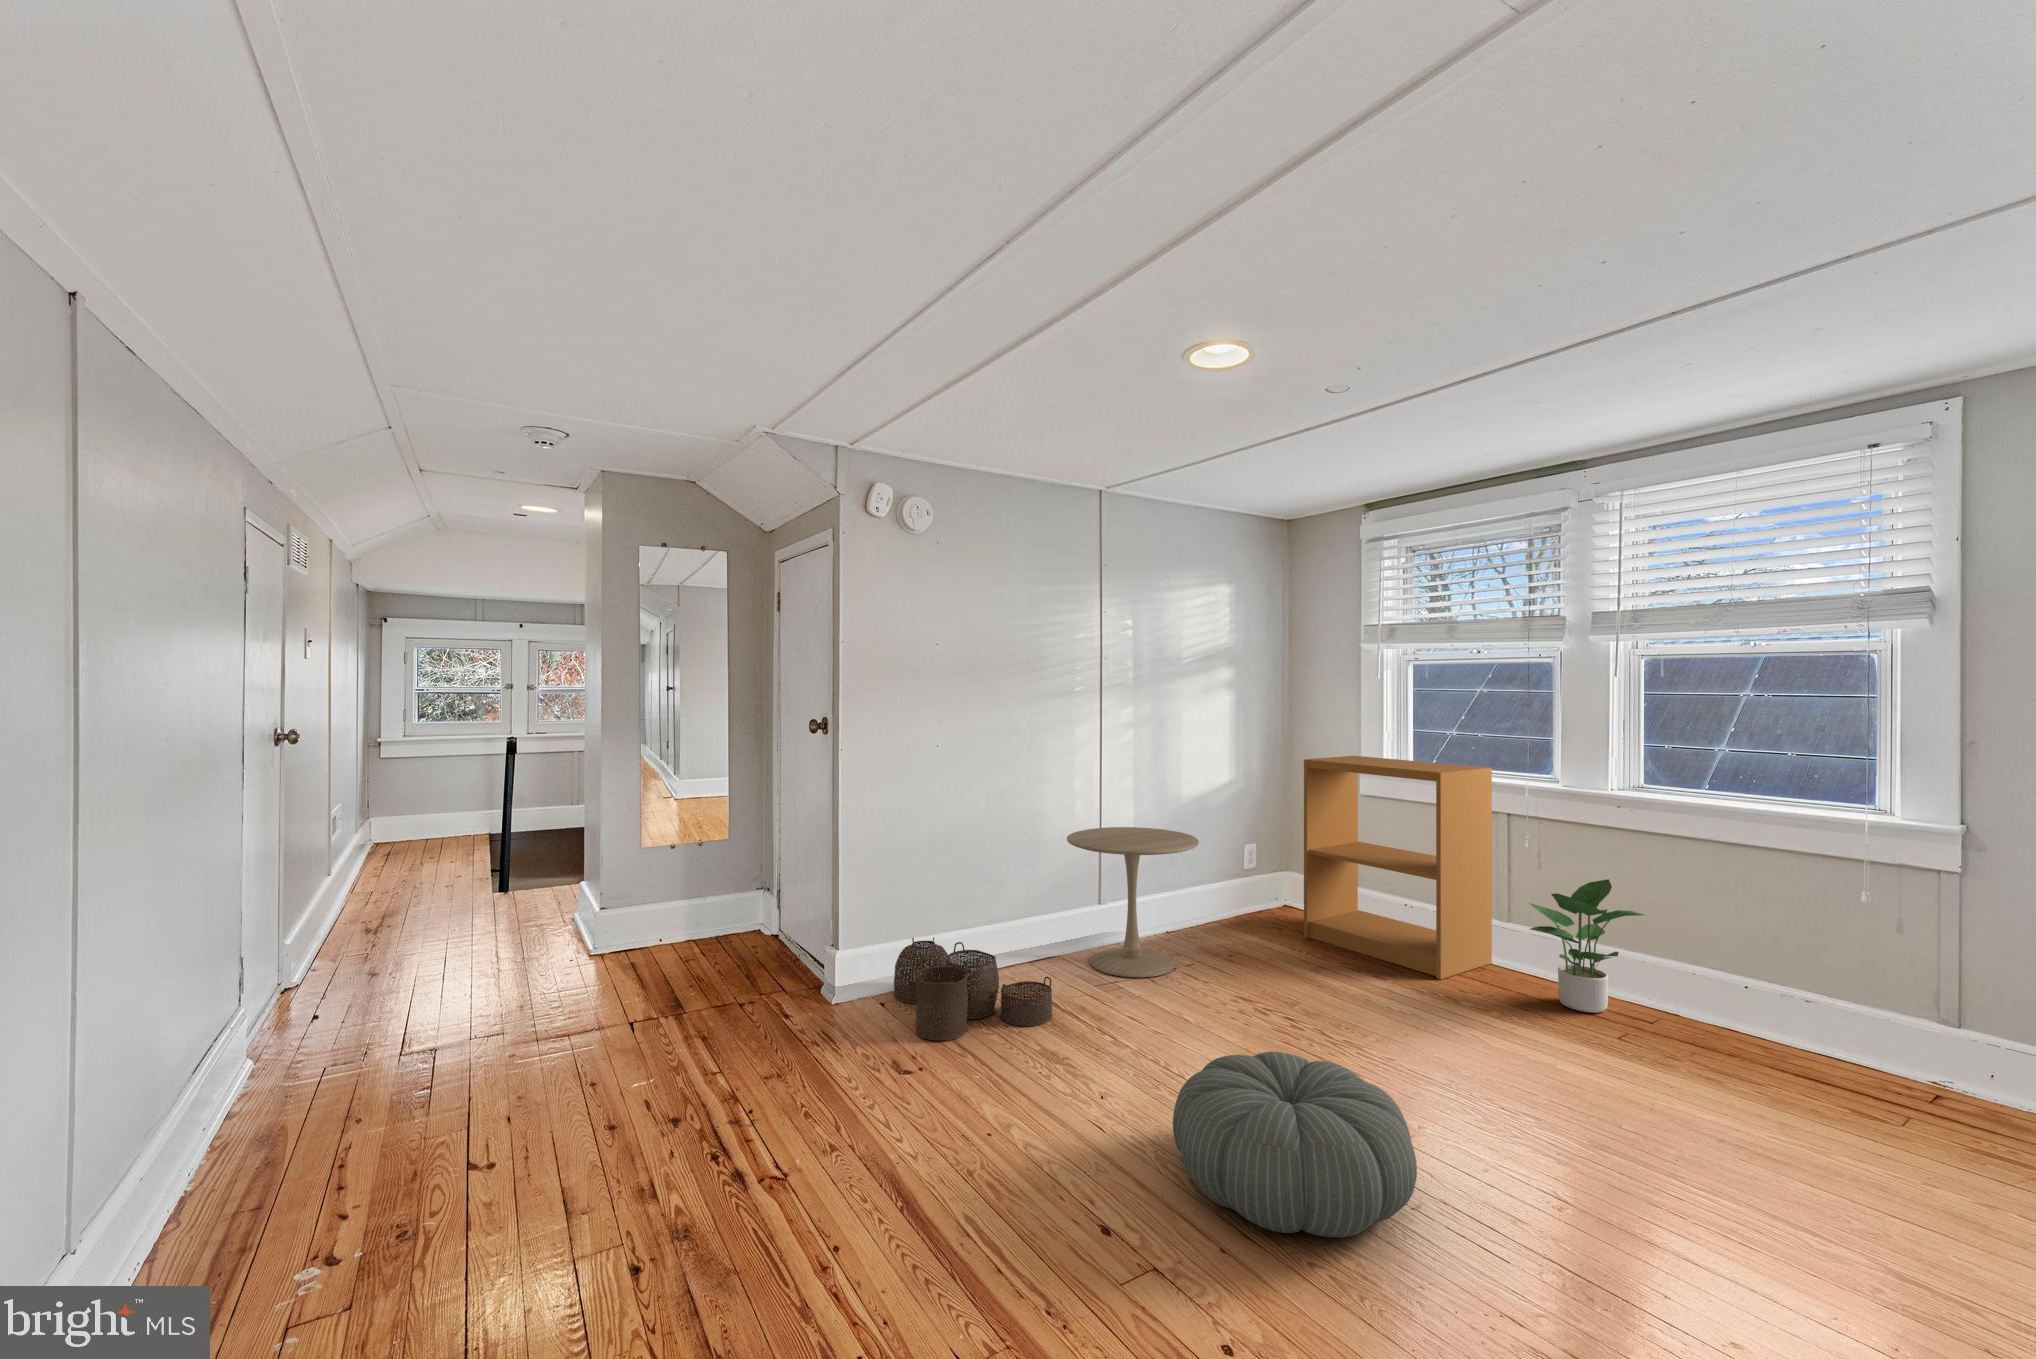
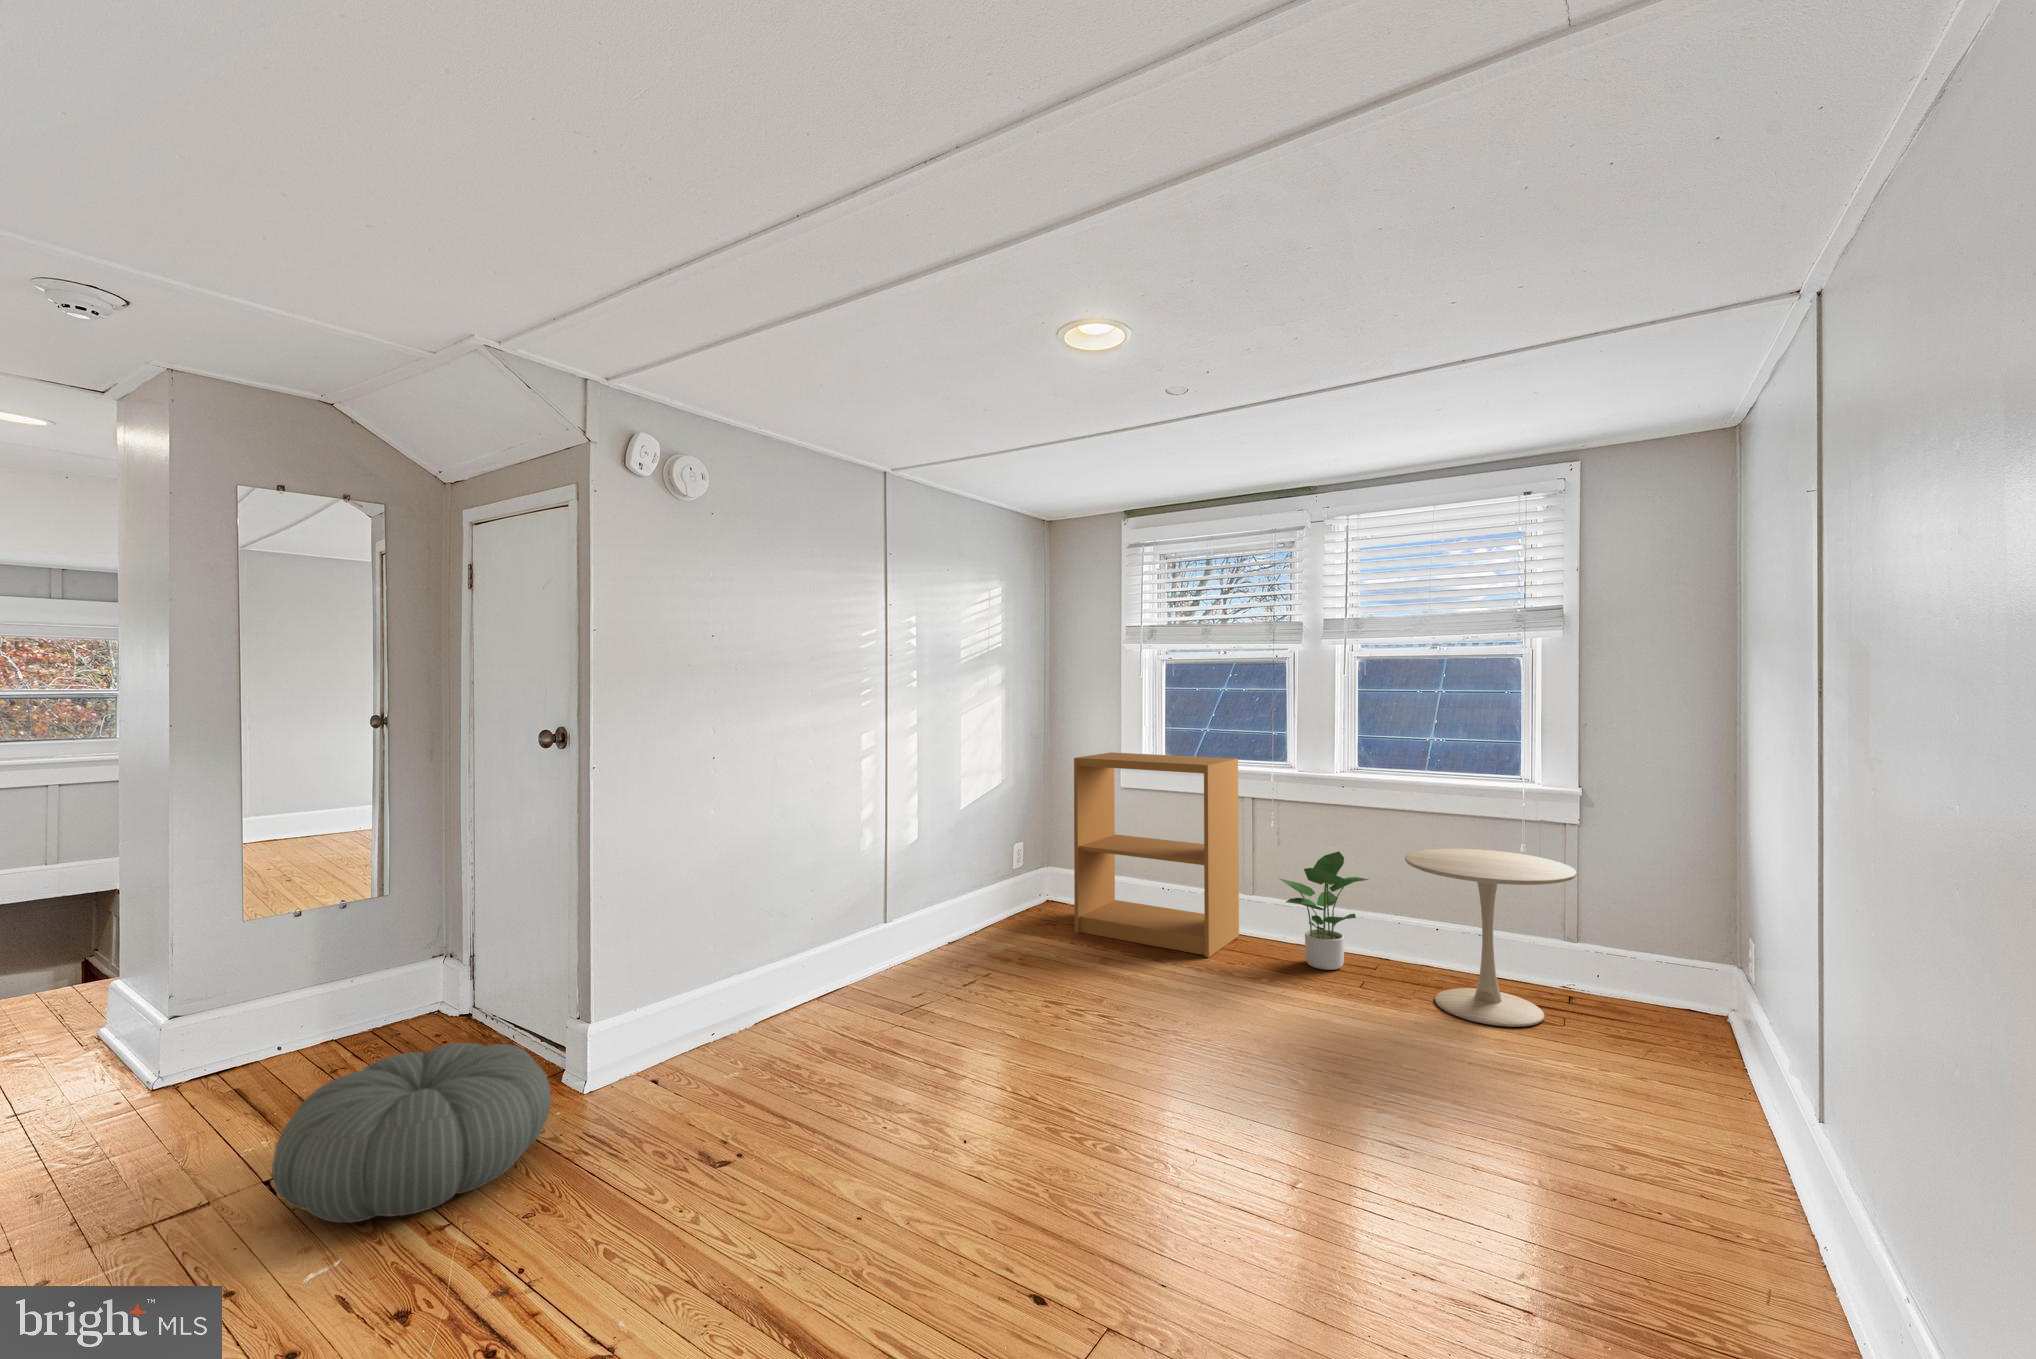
side table: present [1067,827,1199,978] -> present [1405,849,1577,1027]
woven basket: present [894,938,1052,1040] -> none [664,988,869,1116]
pouf: present [1173,1051,1417,1238] -> present [272,1043,551,1223]

